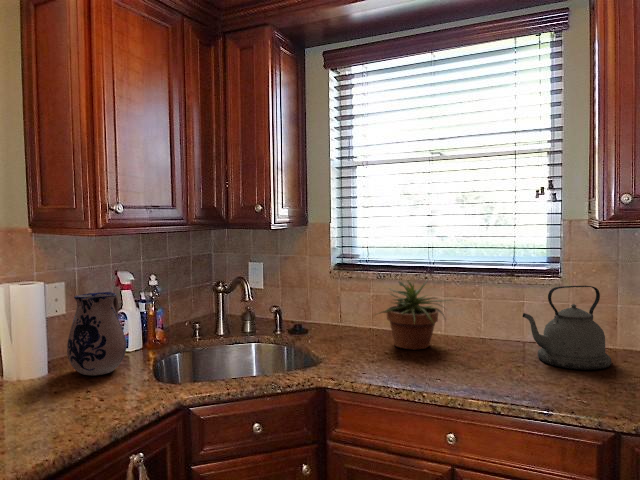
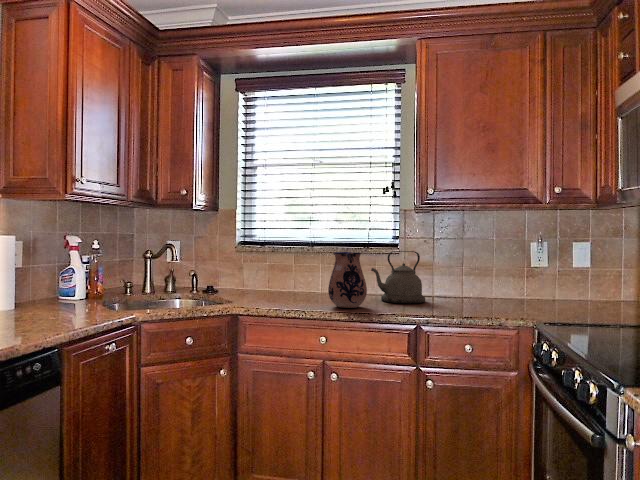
potted plant: present [380,279,448,350] -> none [270,248,327,298]
ceramic pitcher: present [67,291,126,375] -> present [328,252,367,308]

